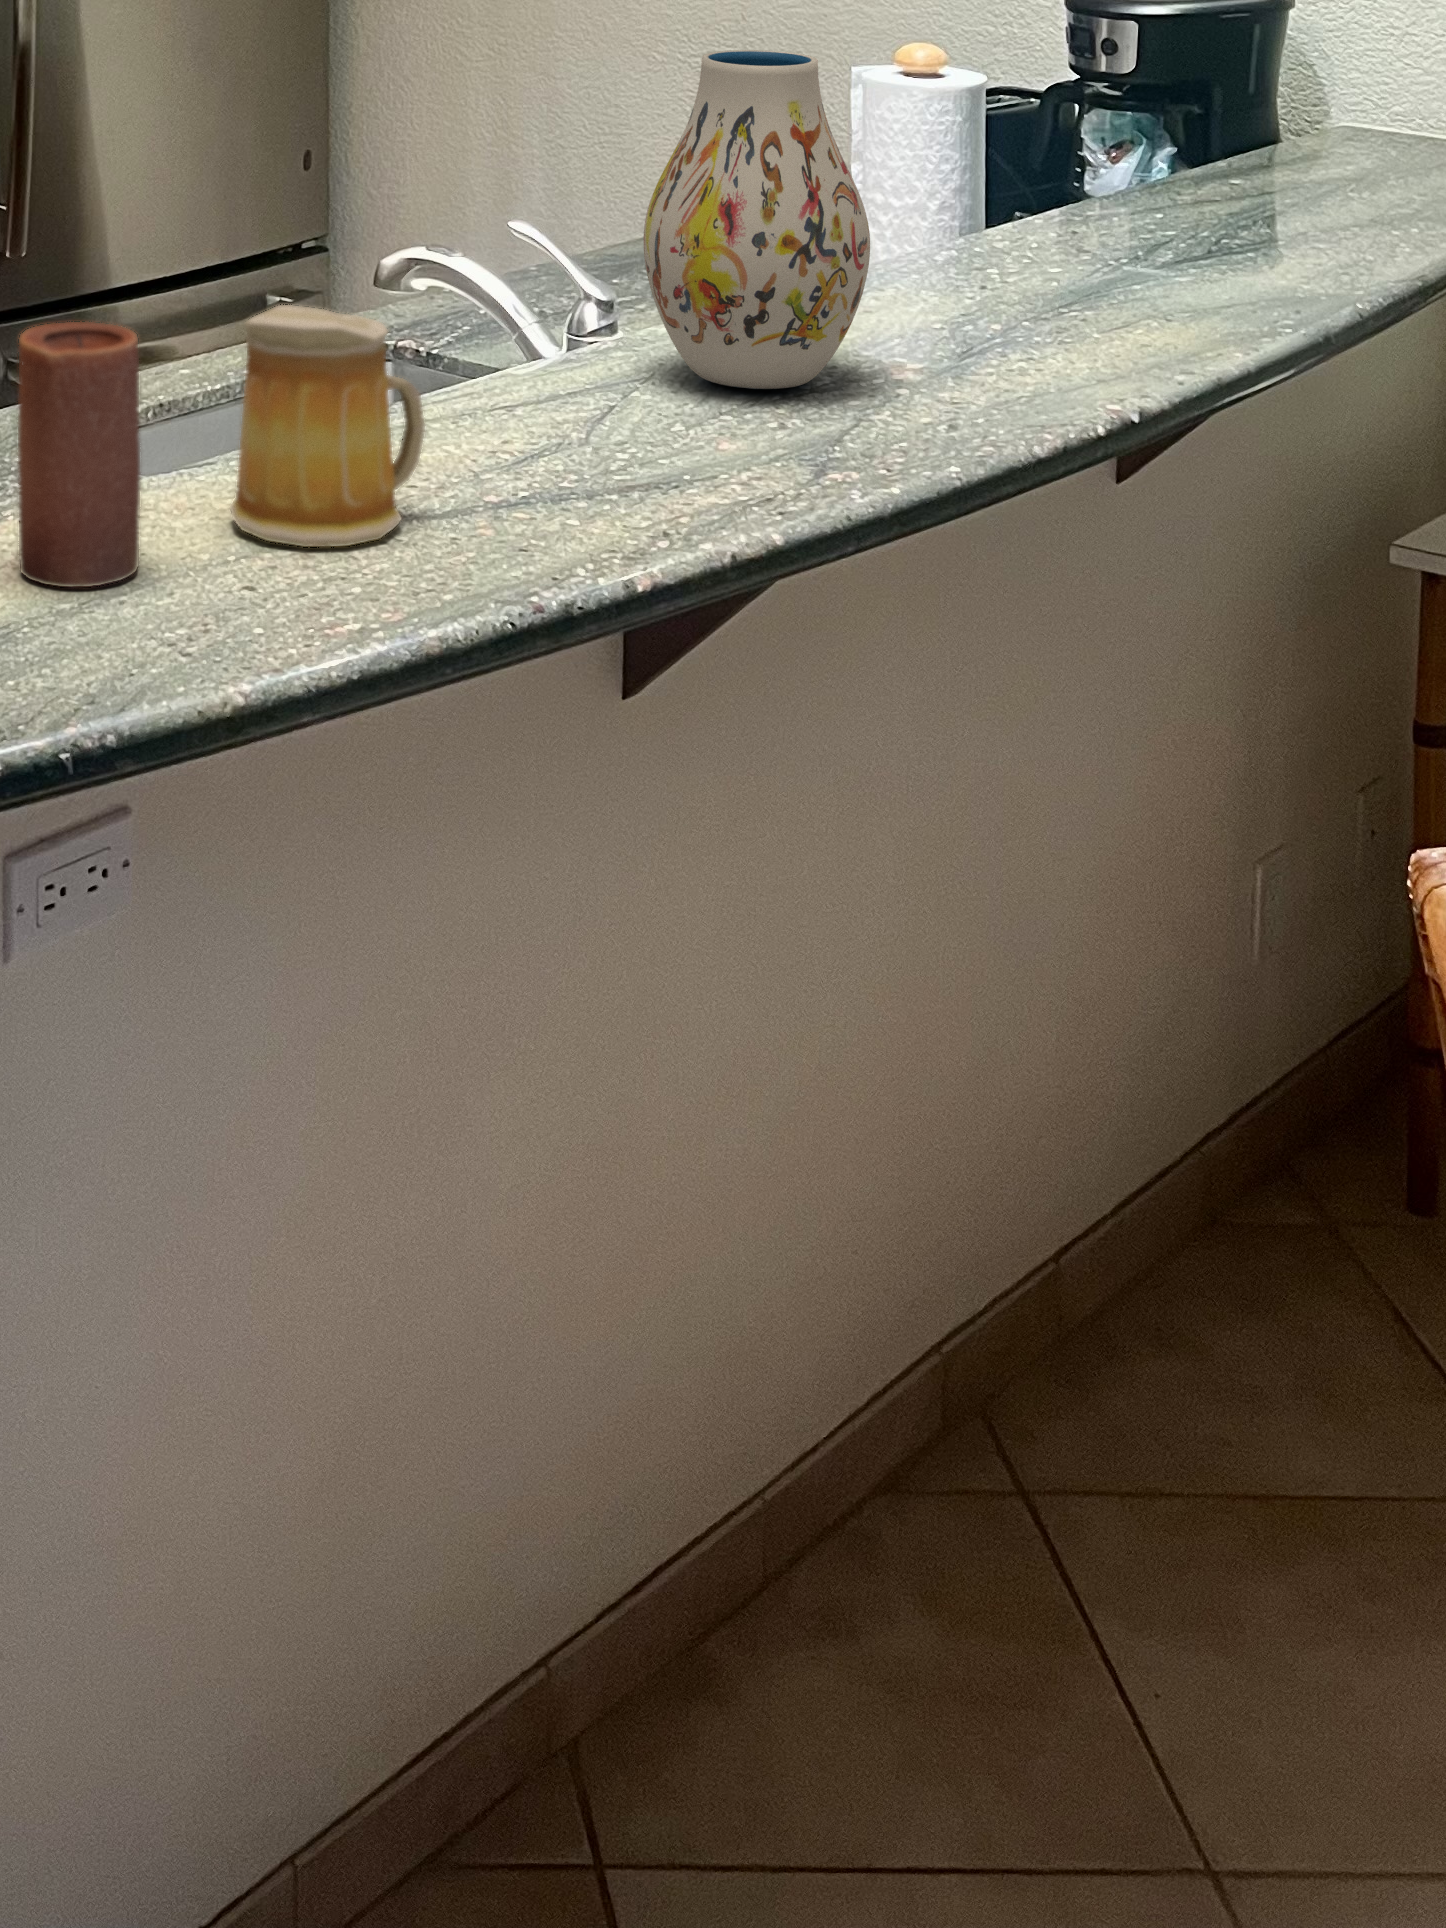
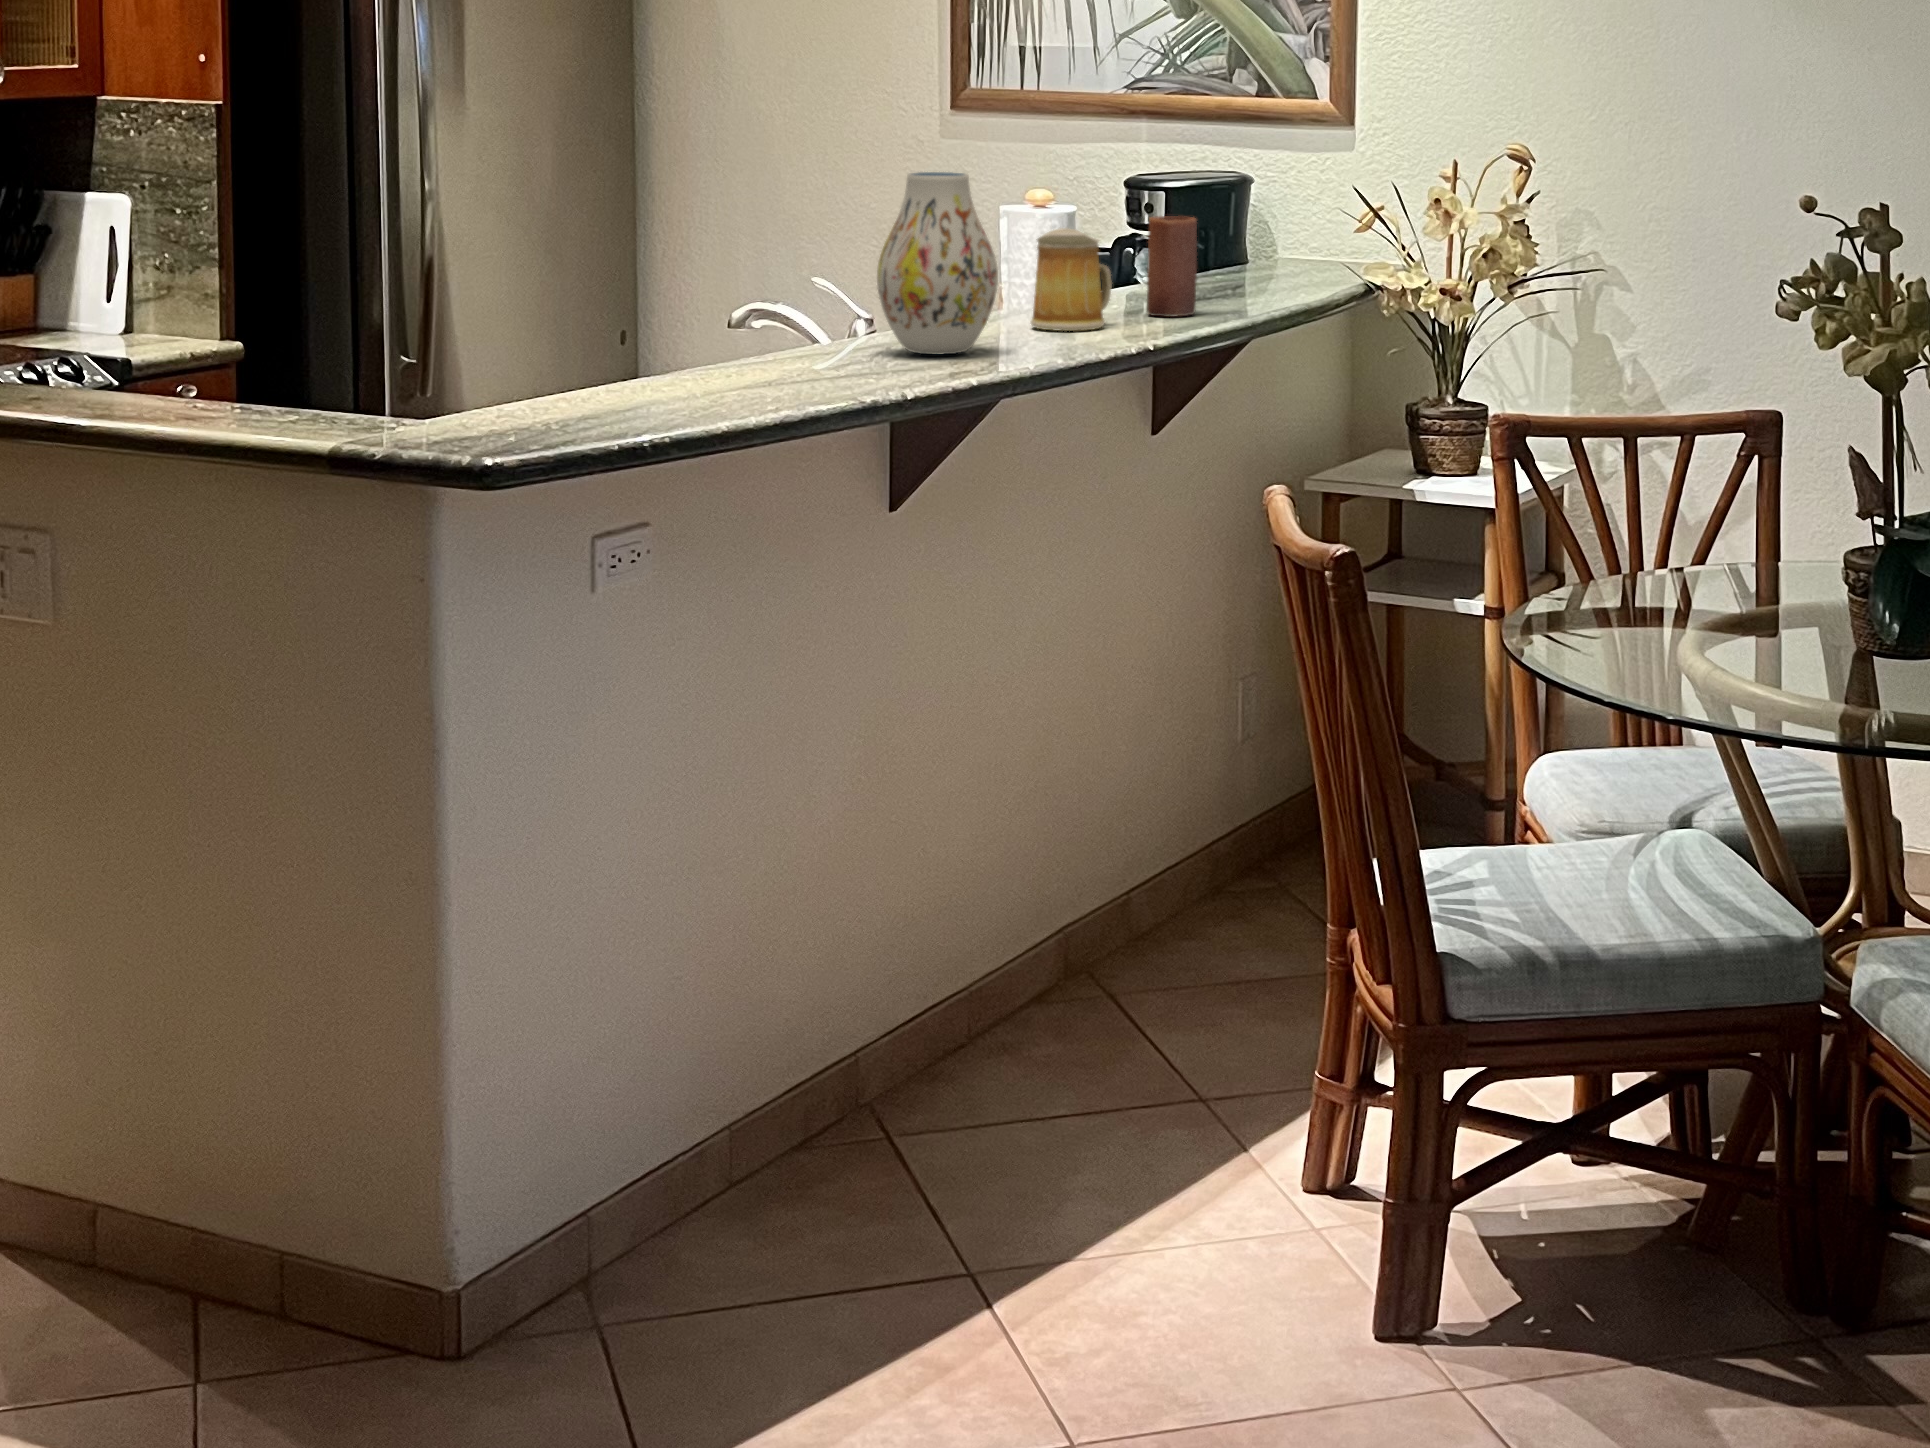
mug: present [230,305,425,547] -> present [1030,228,1112,331]
candle: present [18,322,141,587] -> present [1147,216,1197,317]

